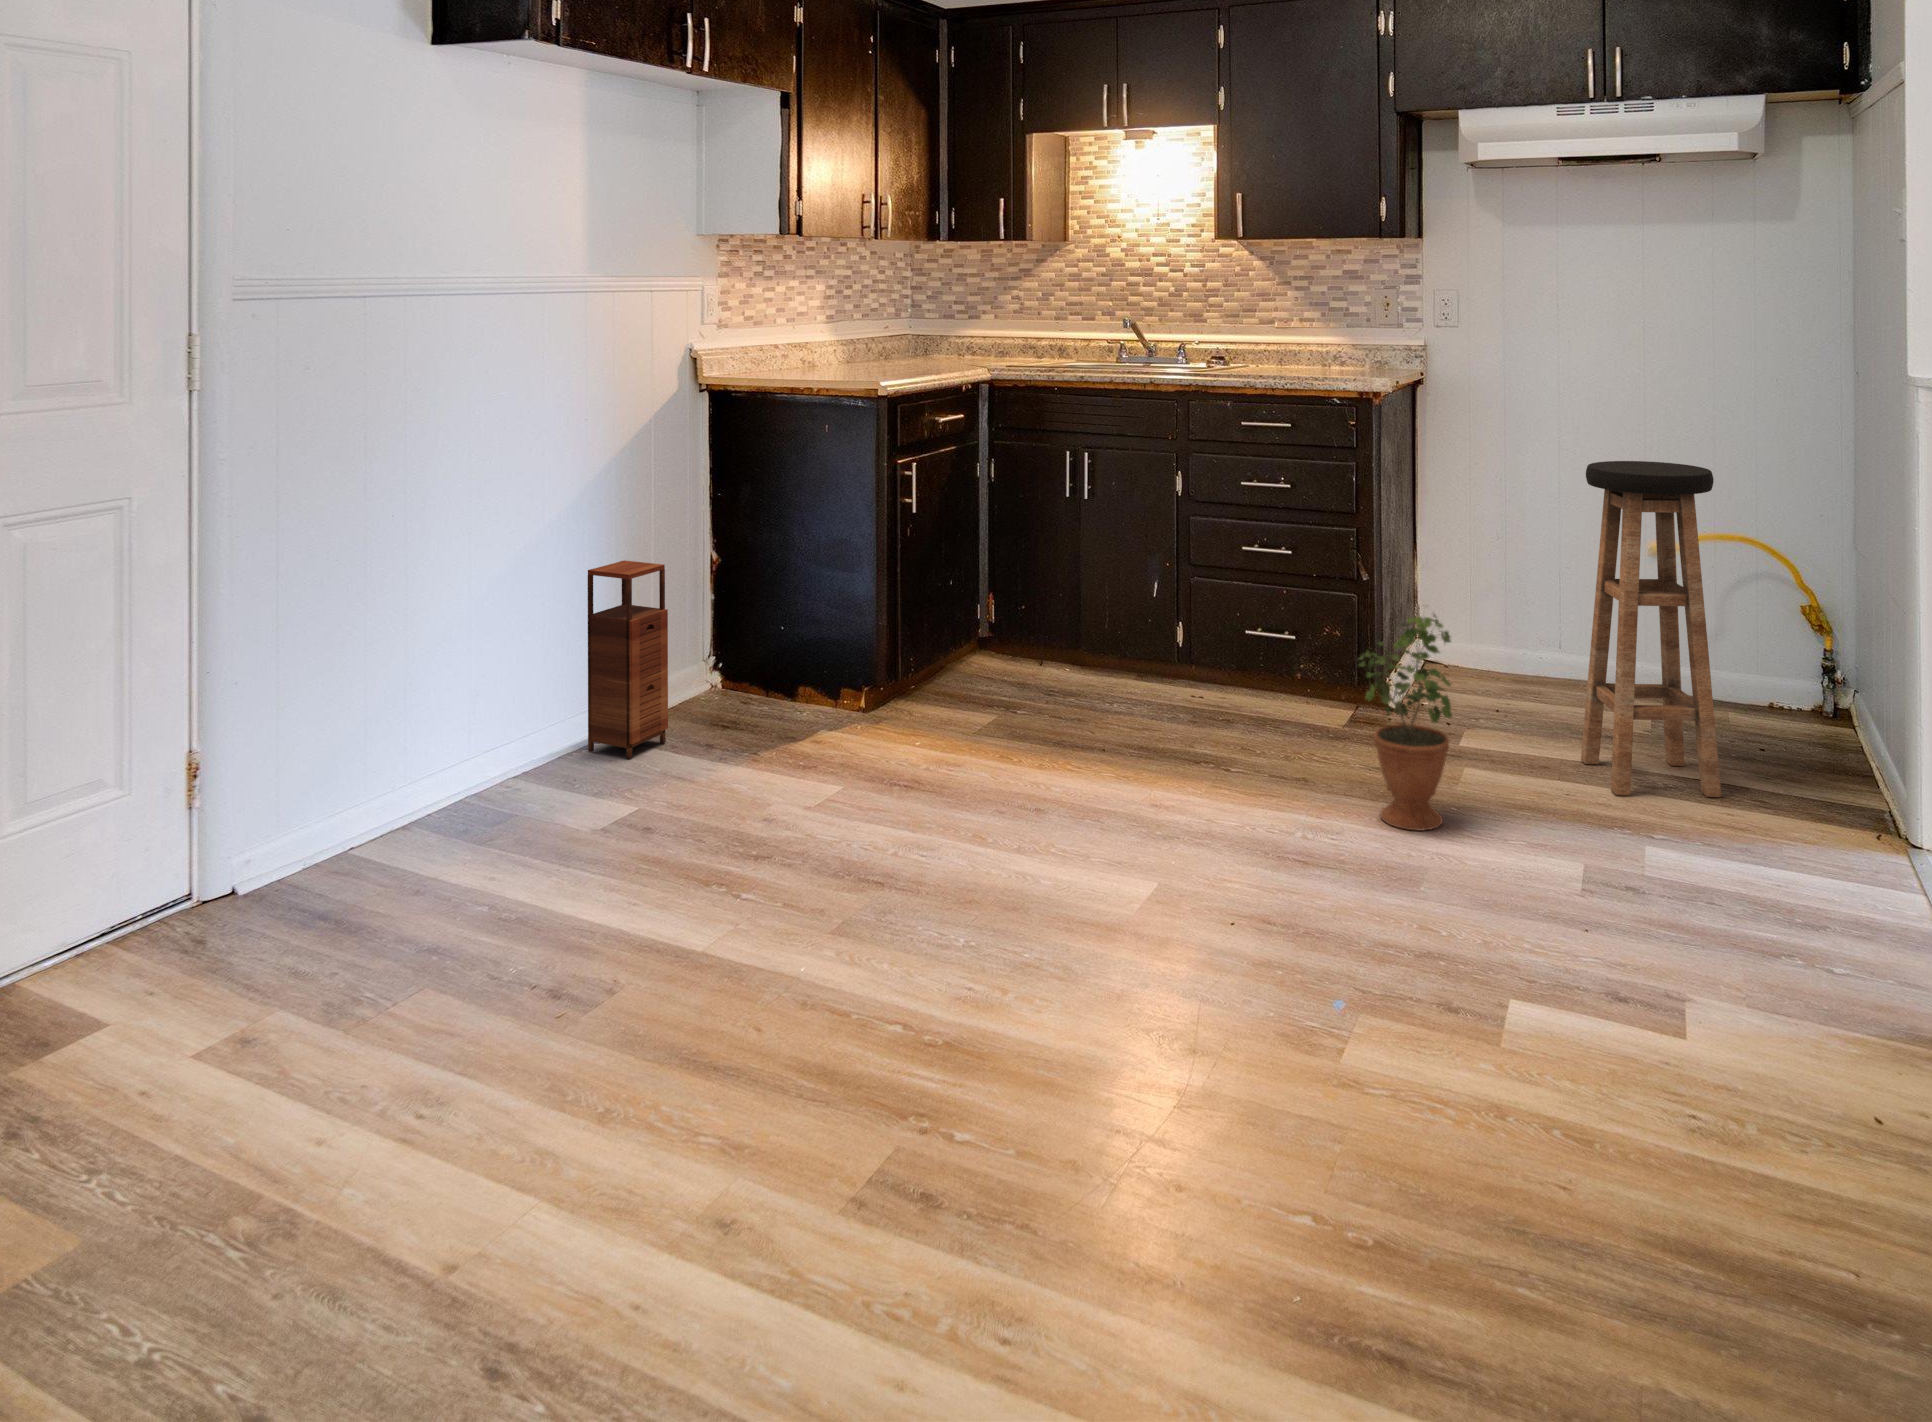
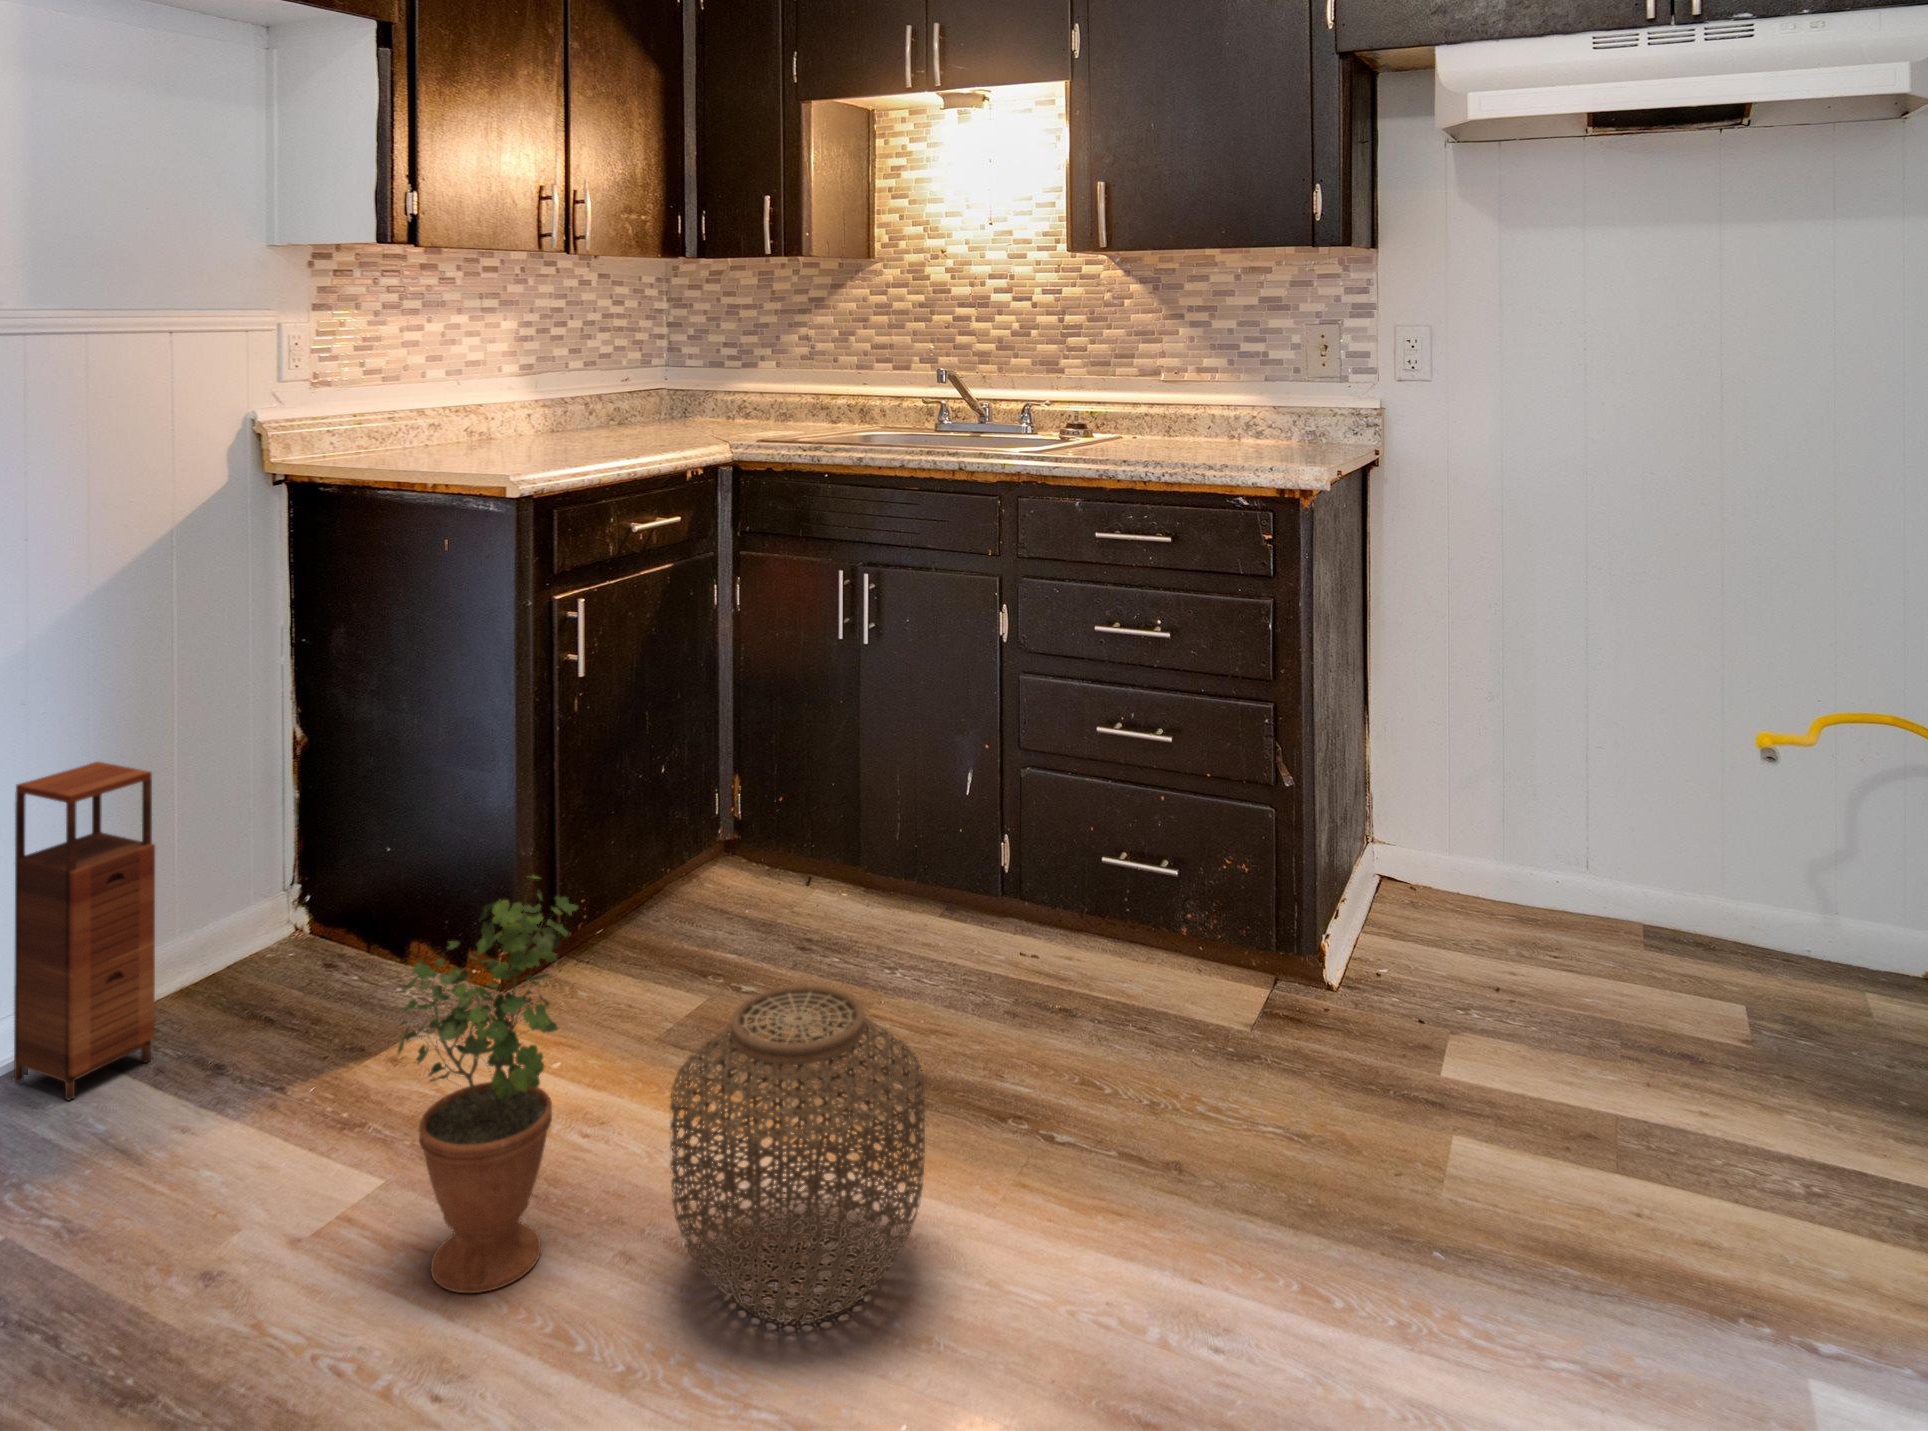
bar stool: present [1581,461,1721,797] -> none [1640,609,1896,1215]
potted plant: present [1358,614,1452,830] -> present [398,876,578,1293]
woven basket: none [1035,666,1176,837] -> present [670,986,925,1322]

